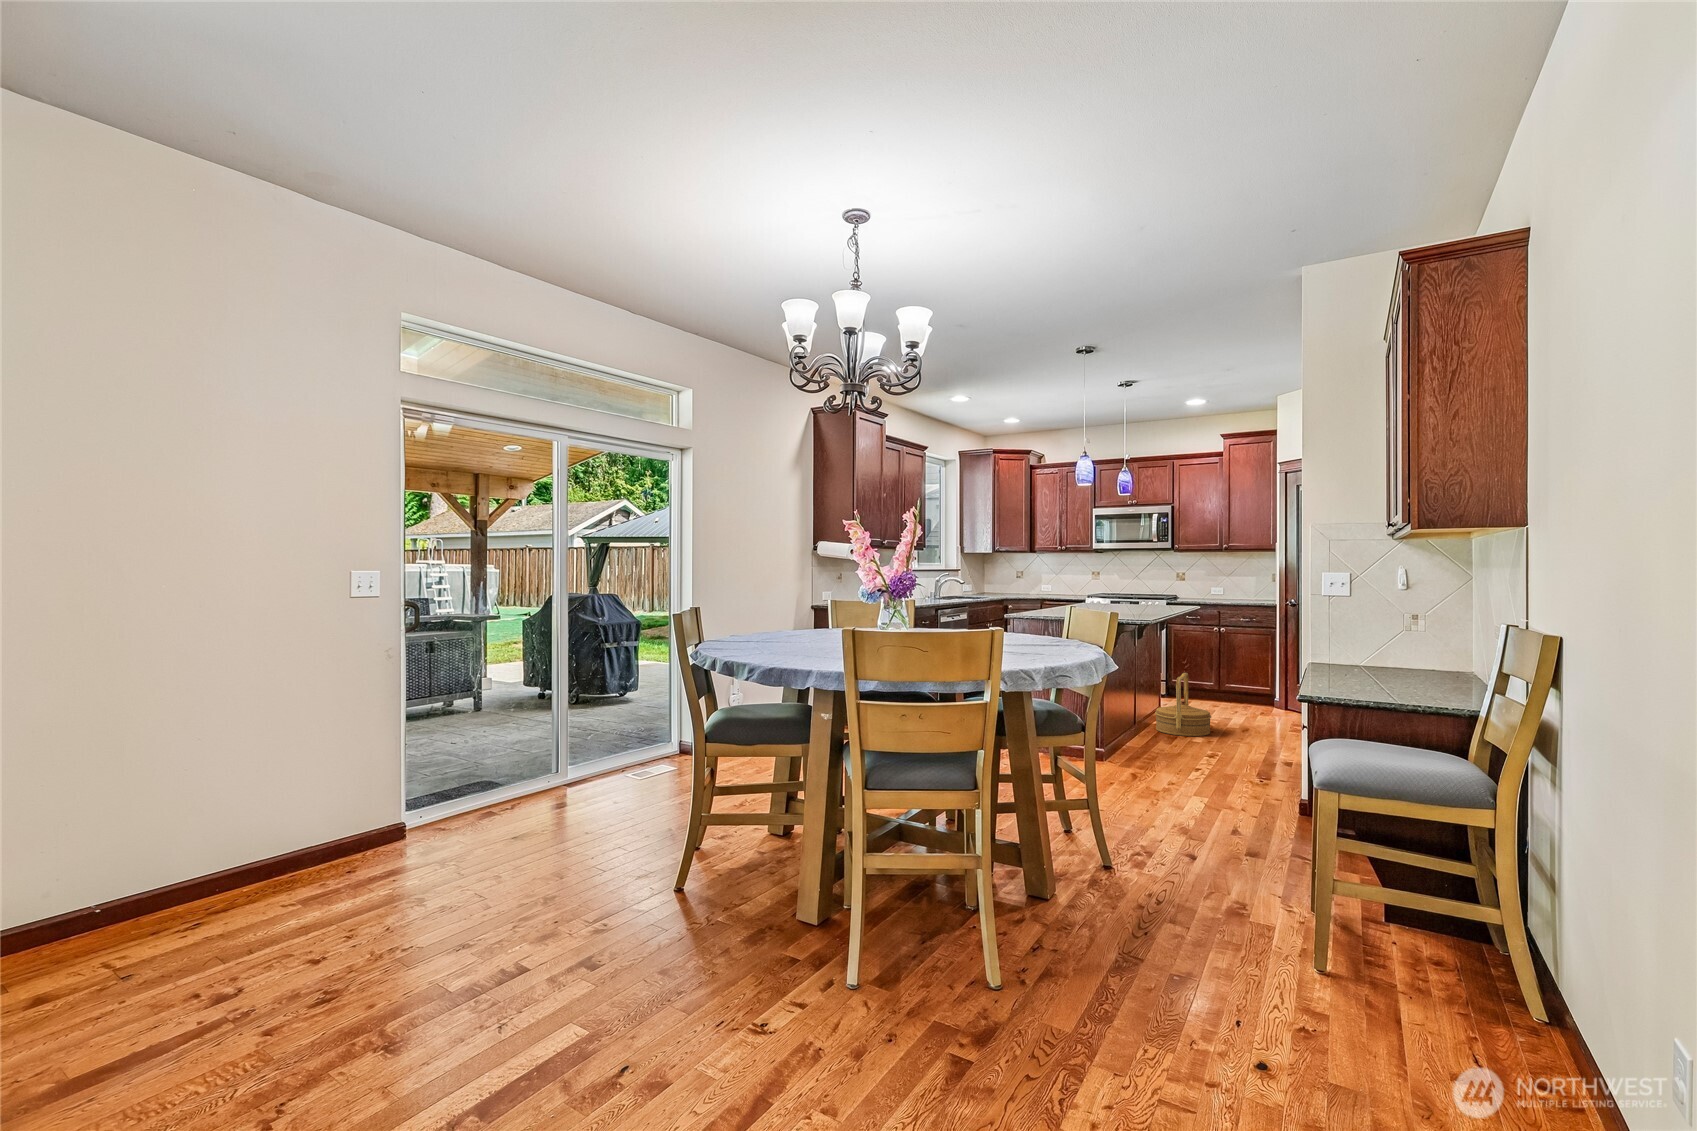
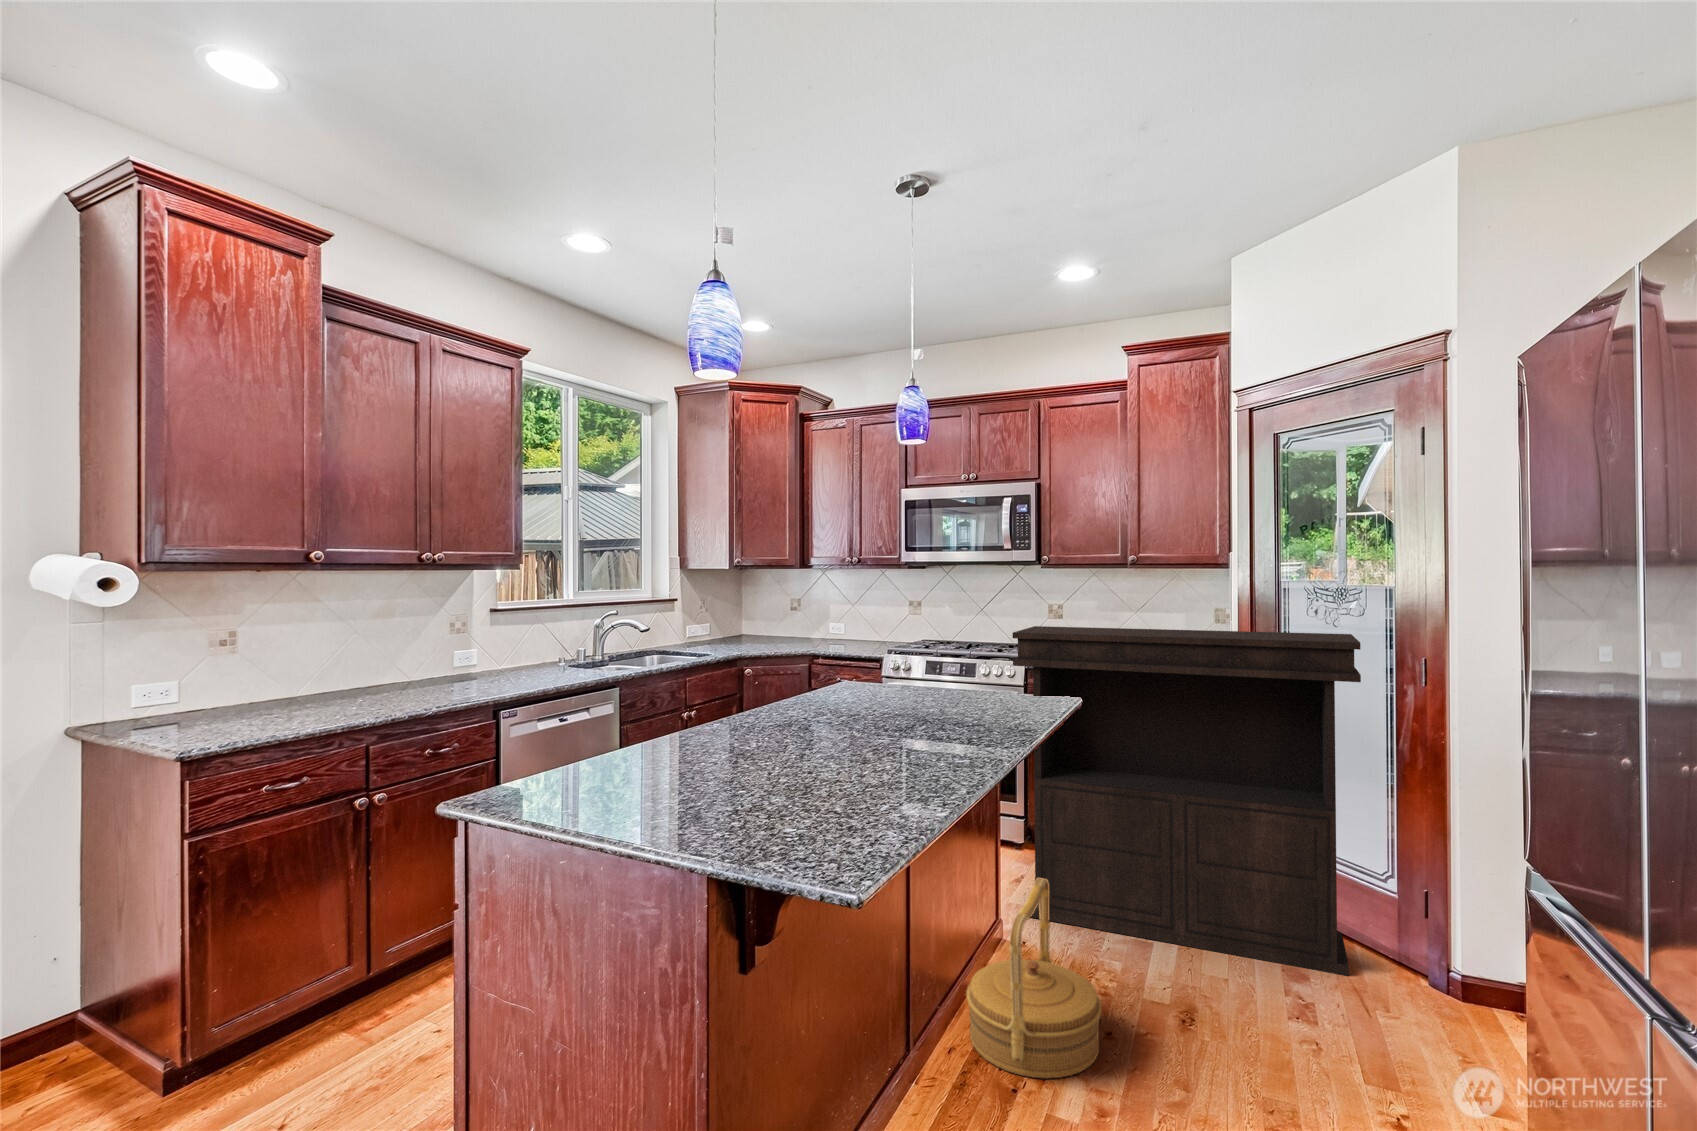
console table: none [1167,578,1330,725] -> present [1013,626,1361,976]

